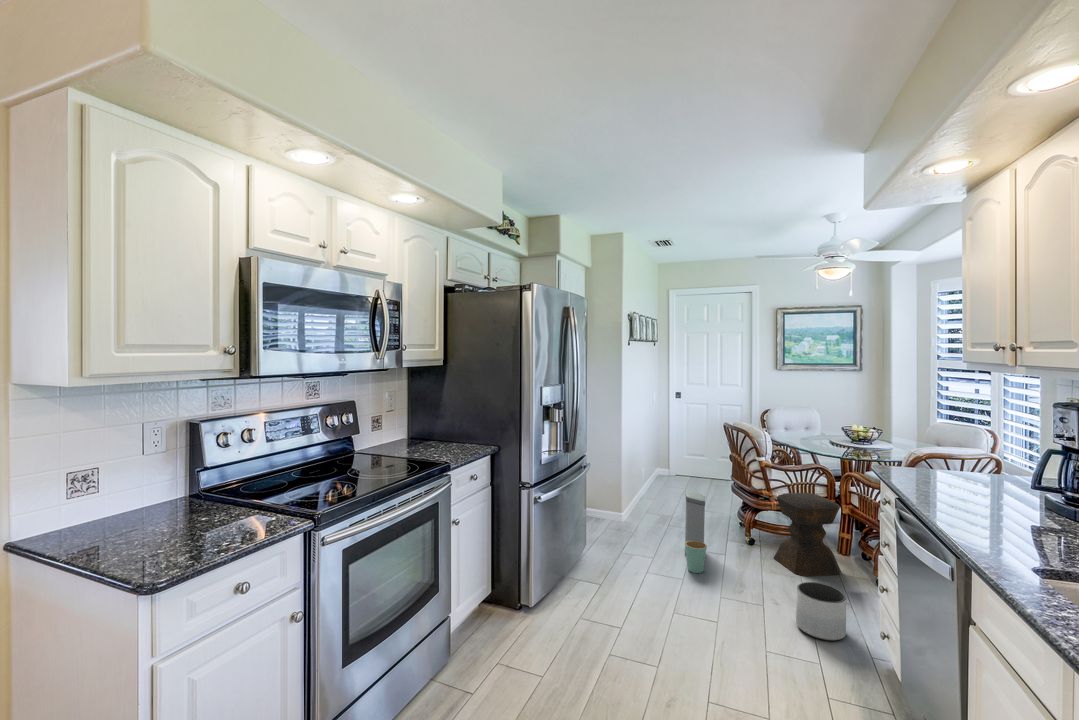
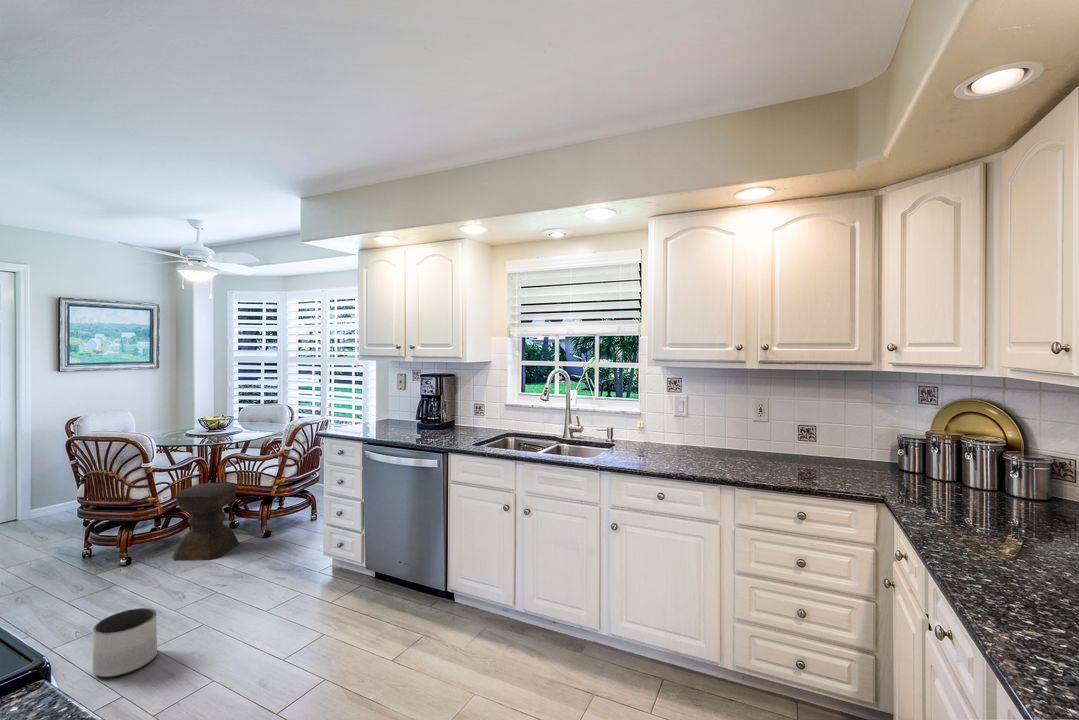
trash can: present [685,491,707,573] -> none [65,523,134,611]
planter: present [796,582,846,641] -> present [93,608,157,677]

